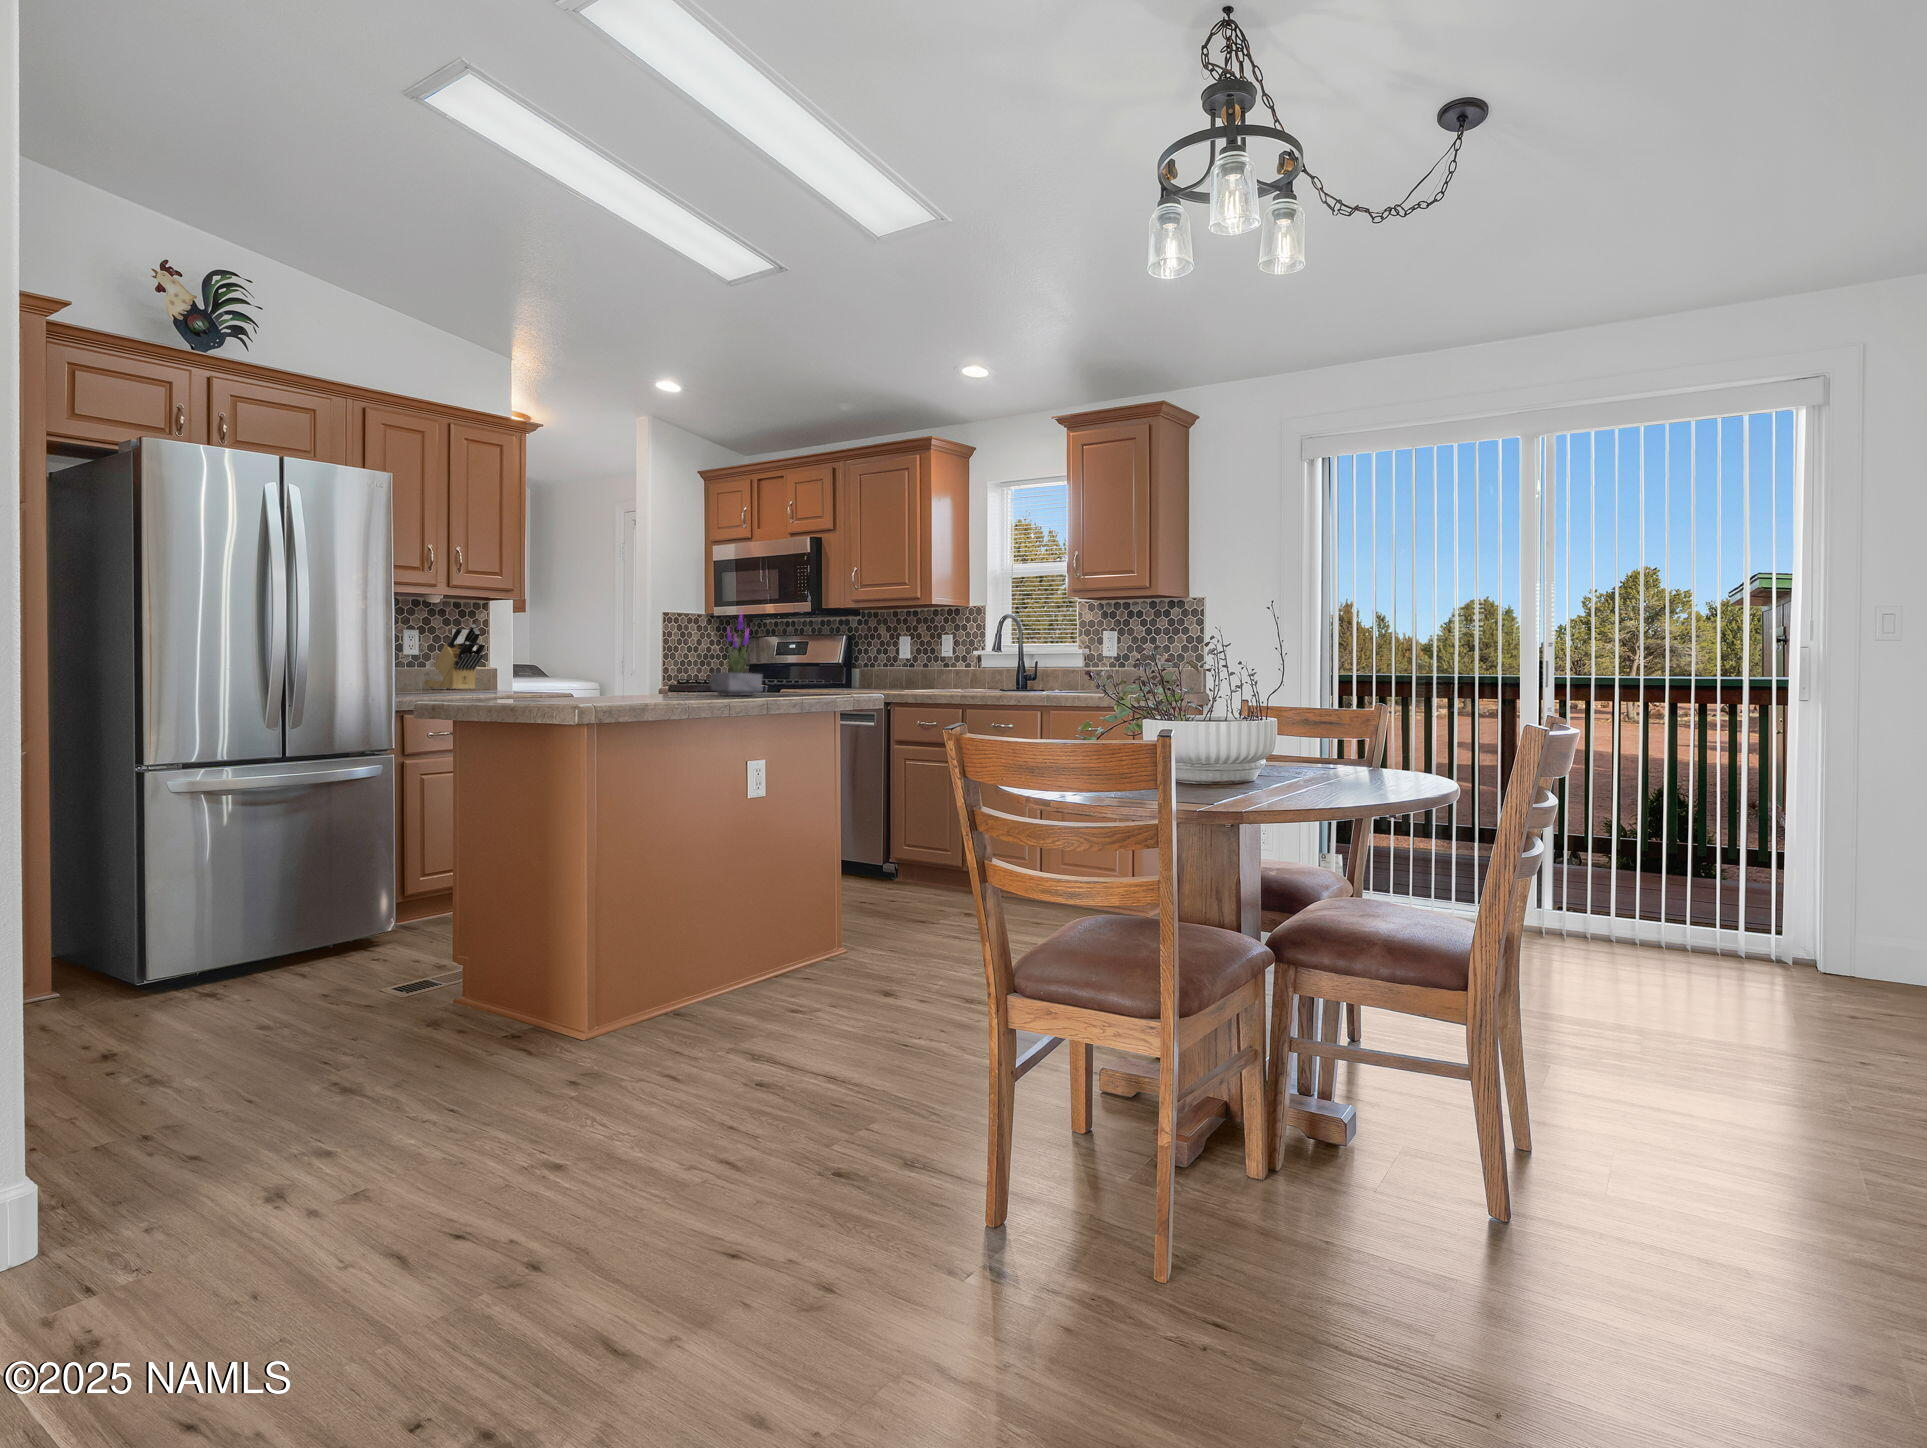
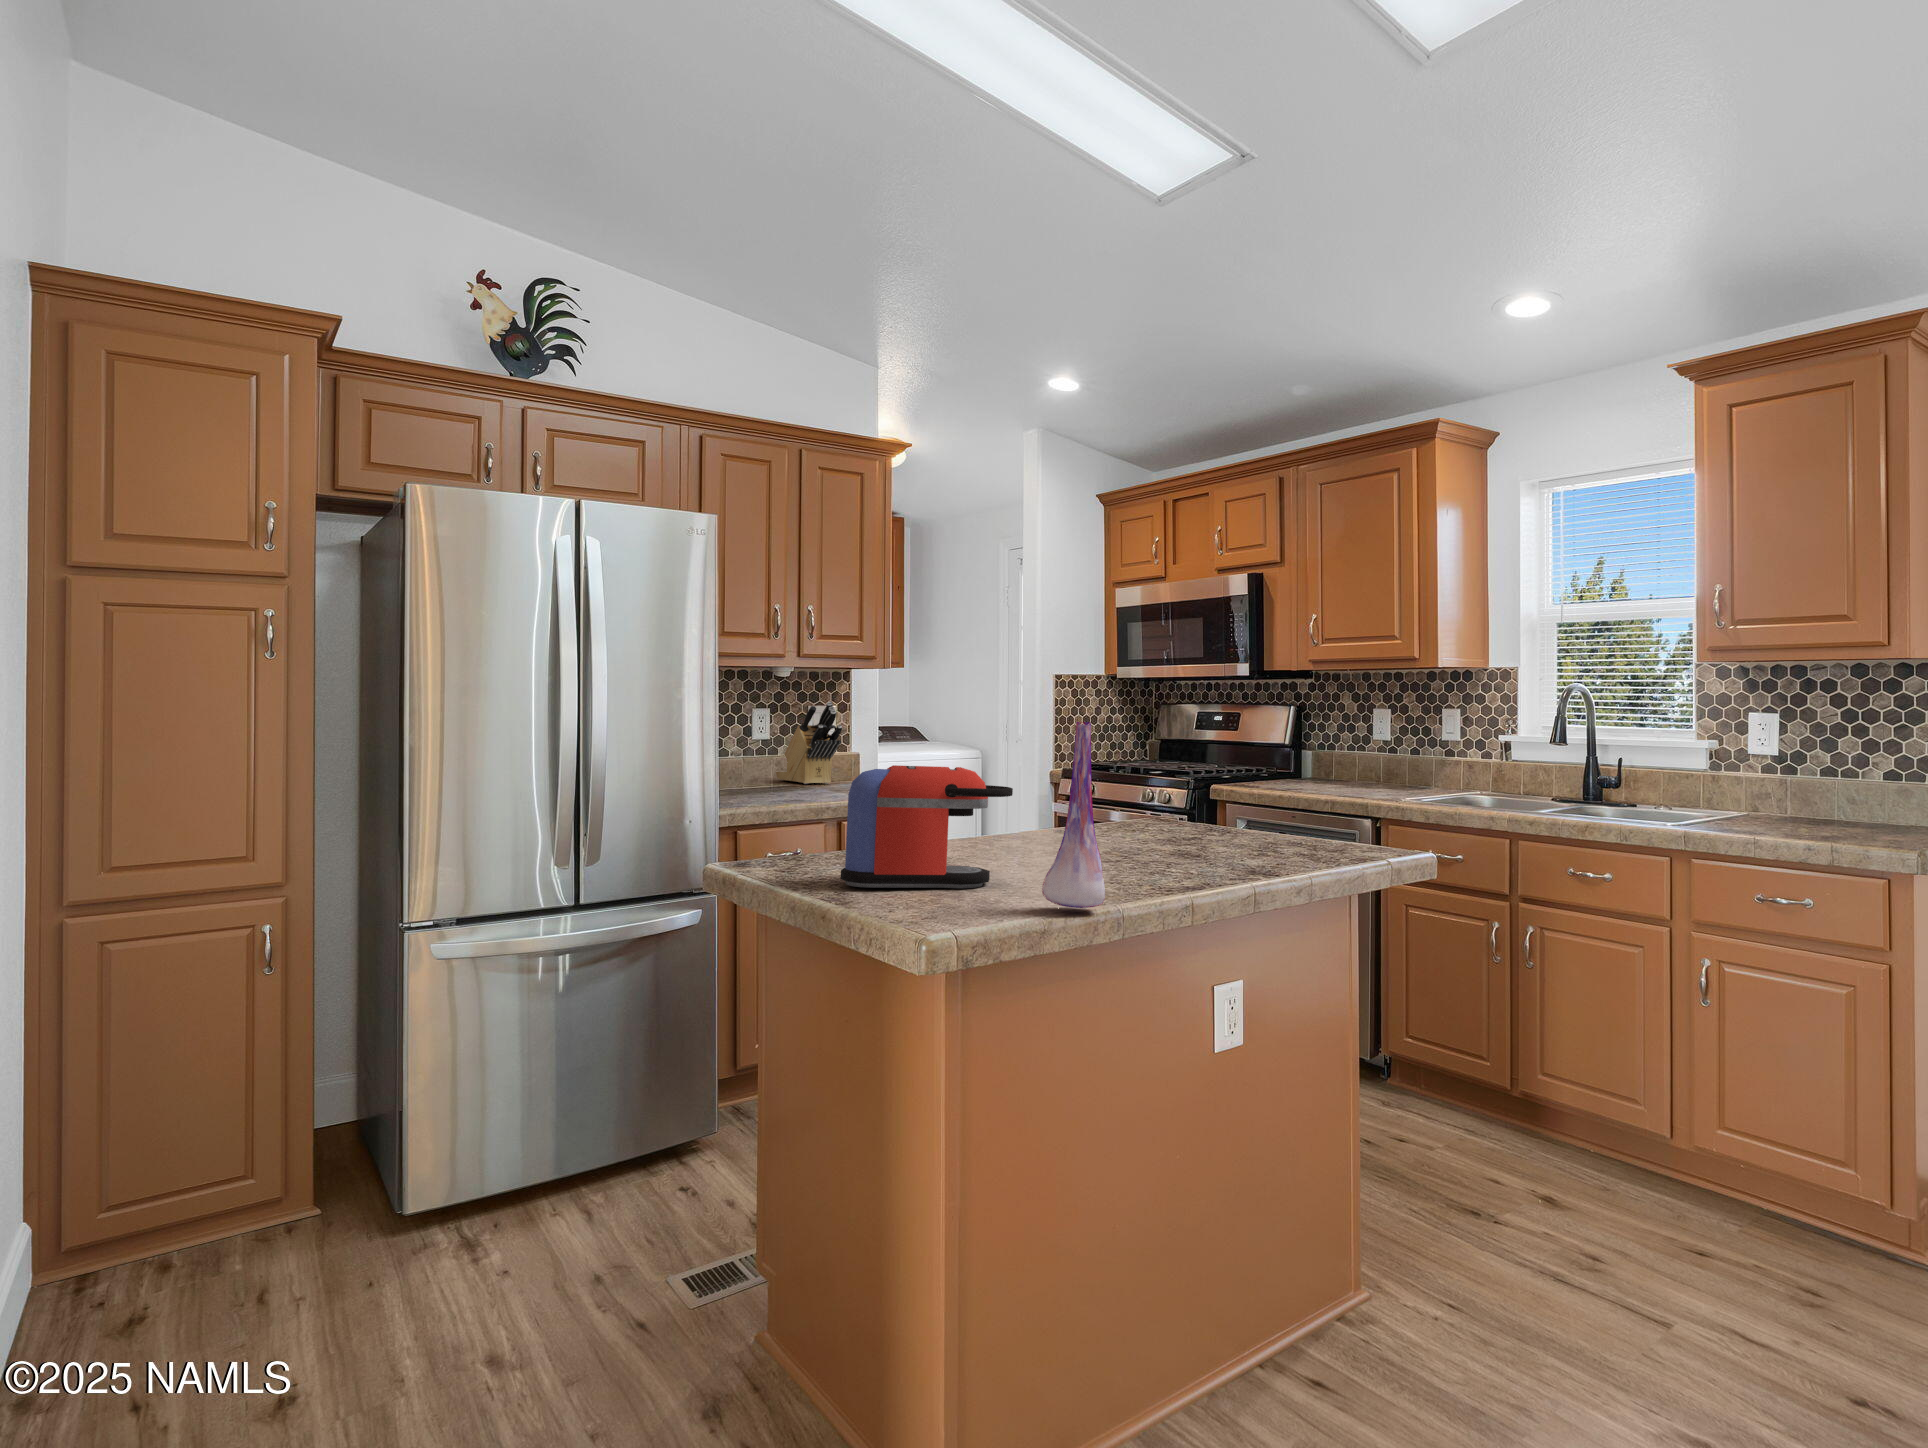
vase: none [636,599,677,703] -> present [1042,722,1105,908]
potted plant: present [711,611,762,696] -> none [1131,693,1209,827]
coffee maker: none [515,631,624,702] -> present [841,765,1013,888]

